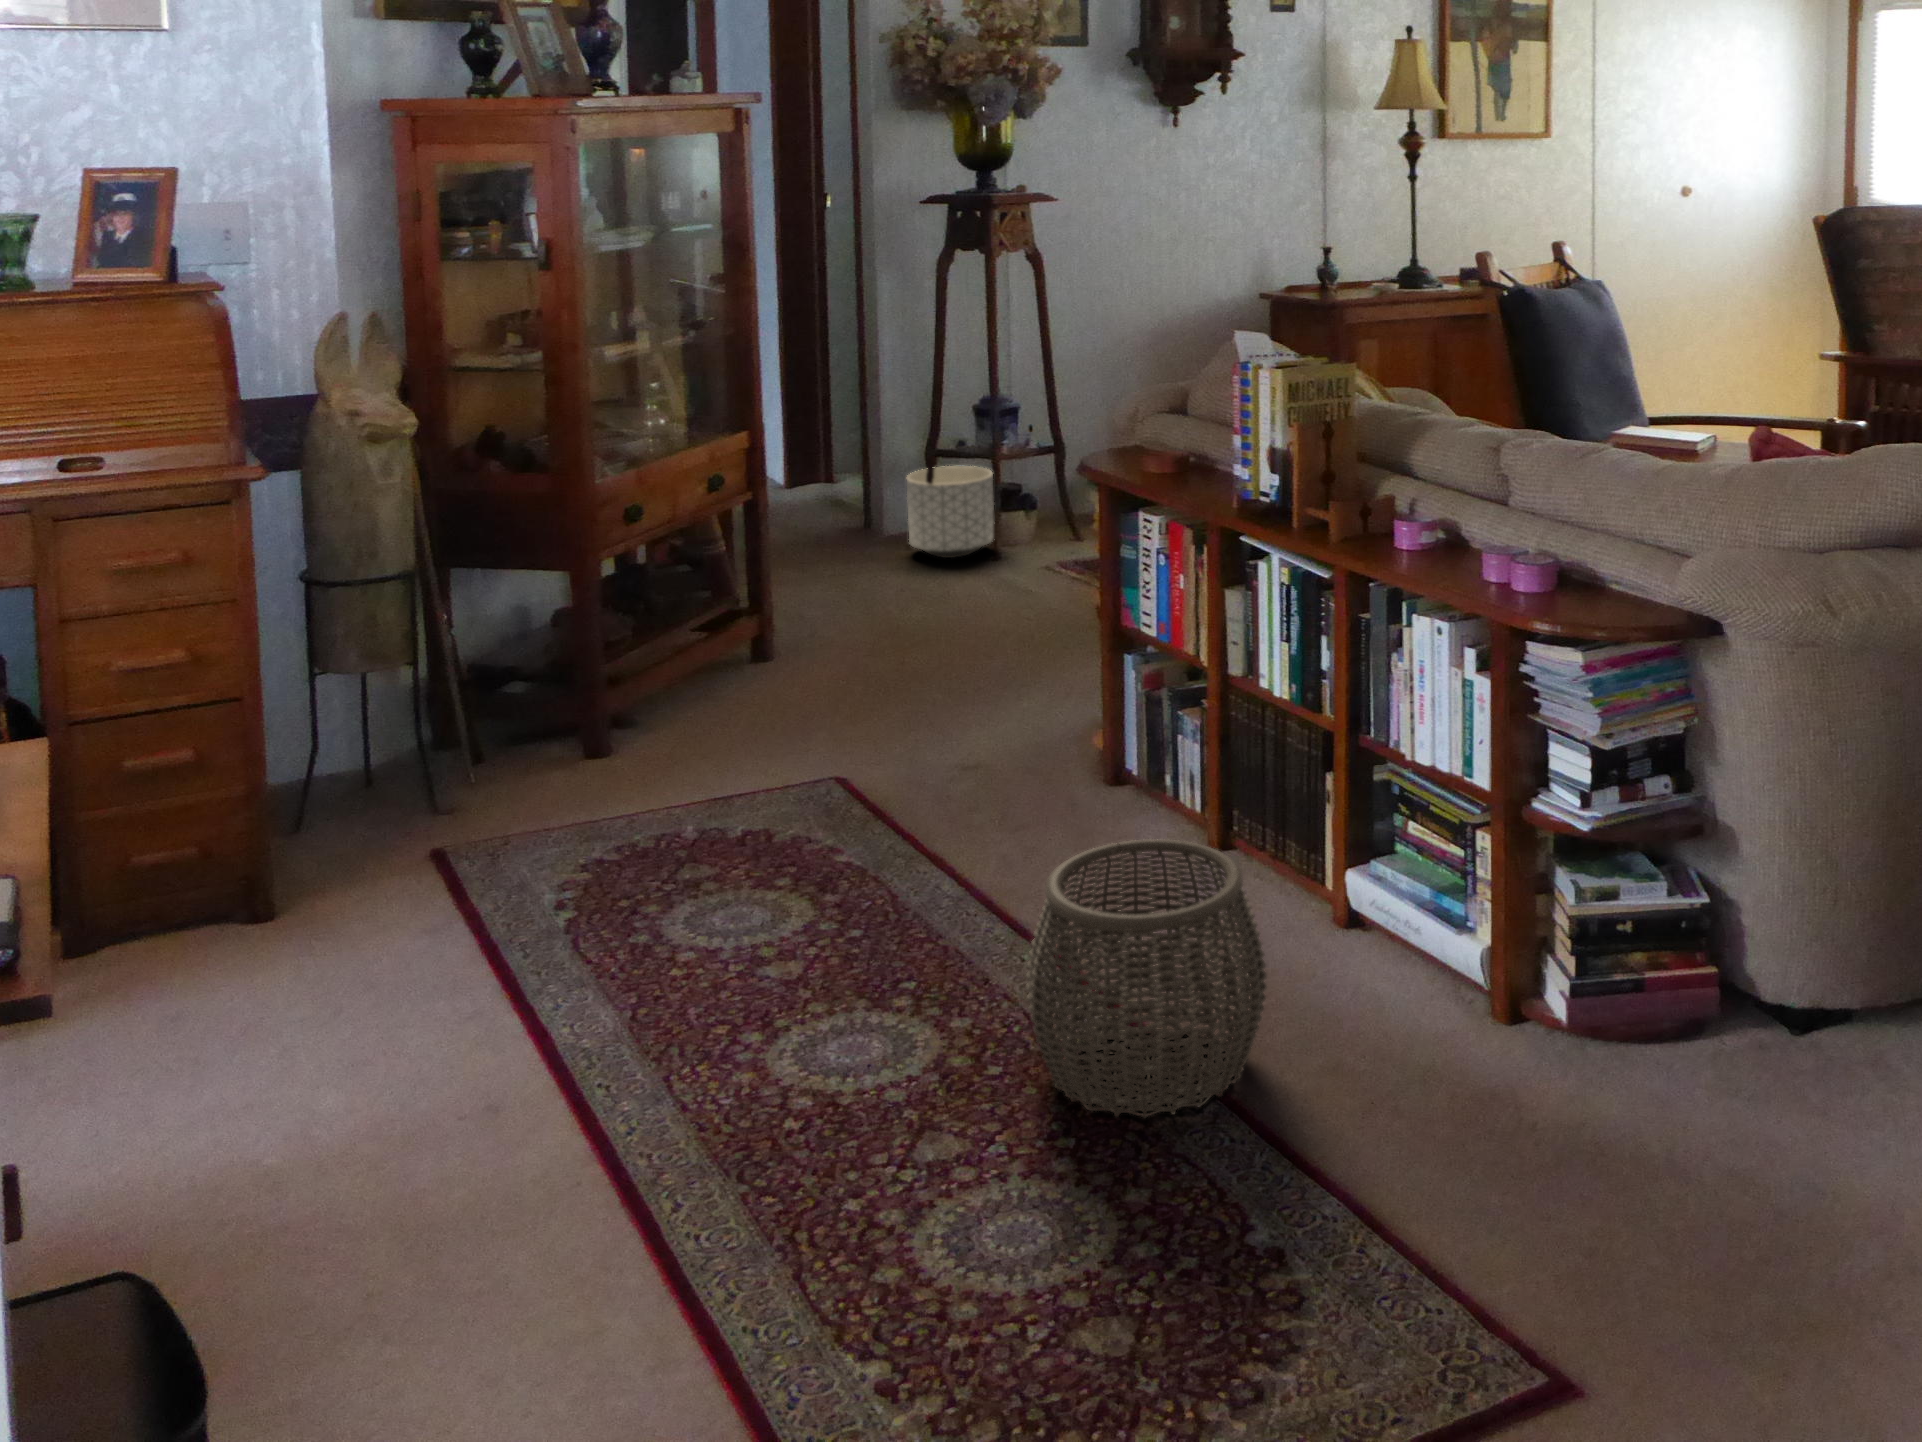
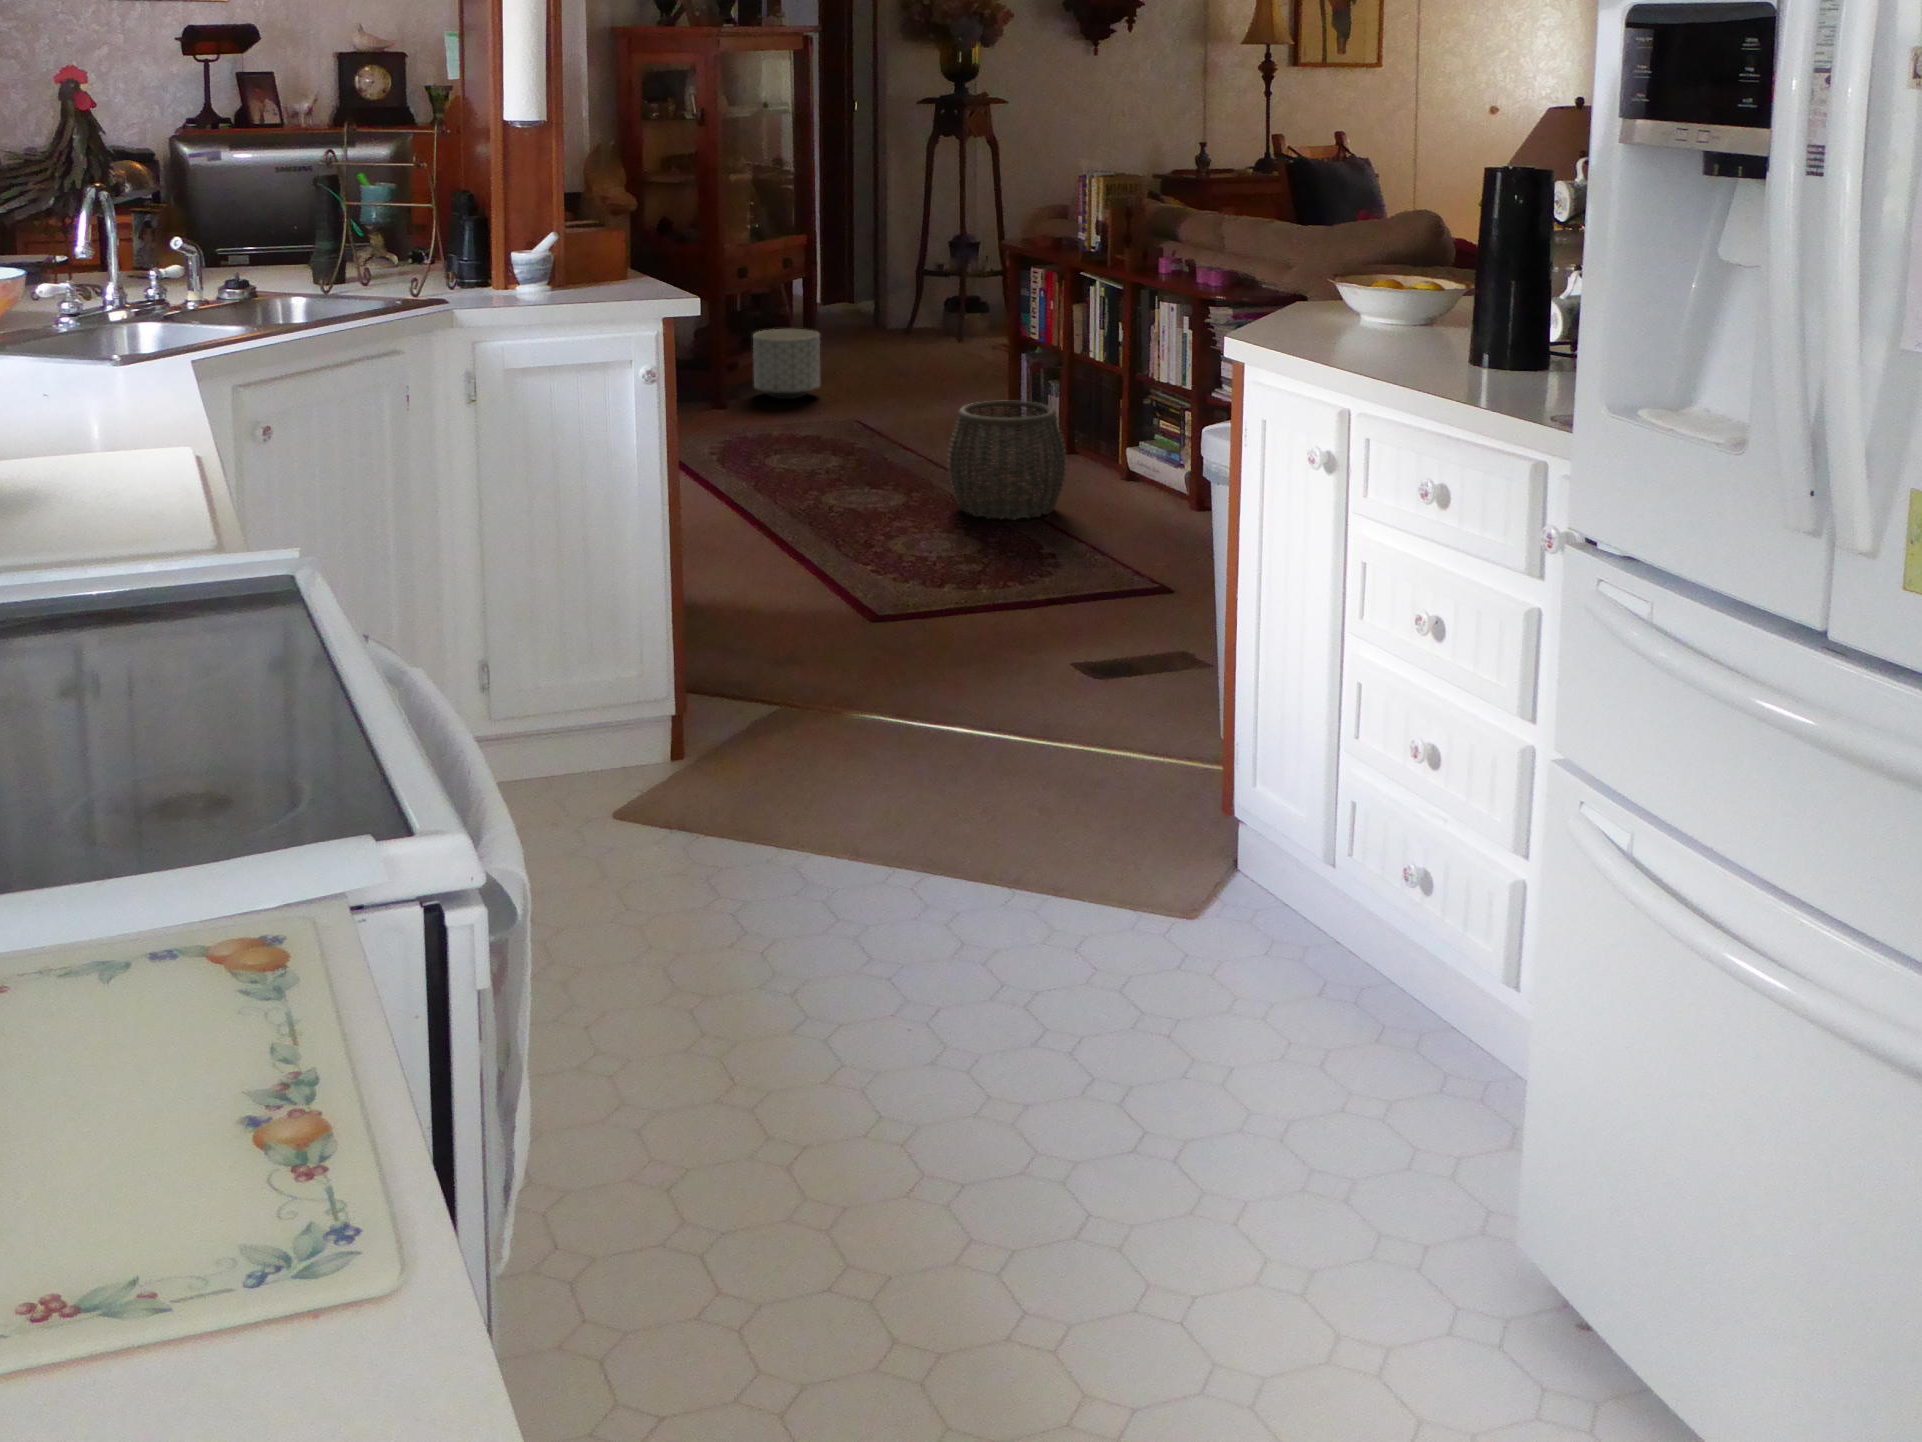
planter: present [907,466,994,558] -> present [753,329,820,399]

